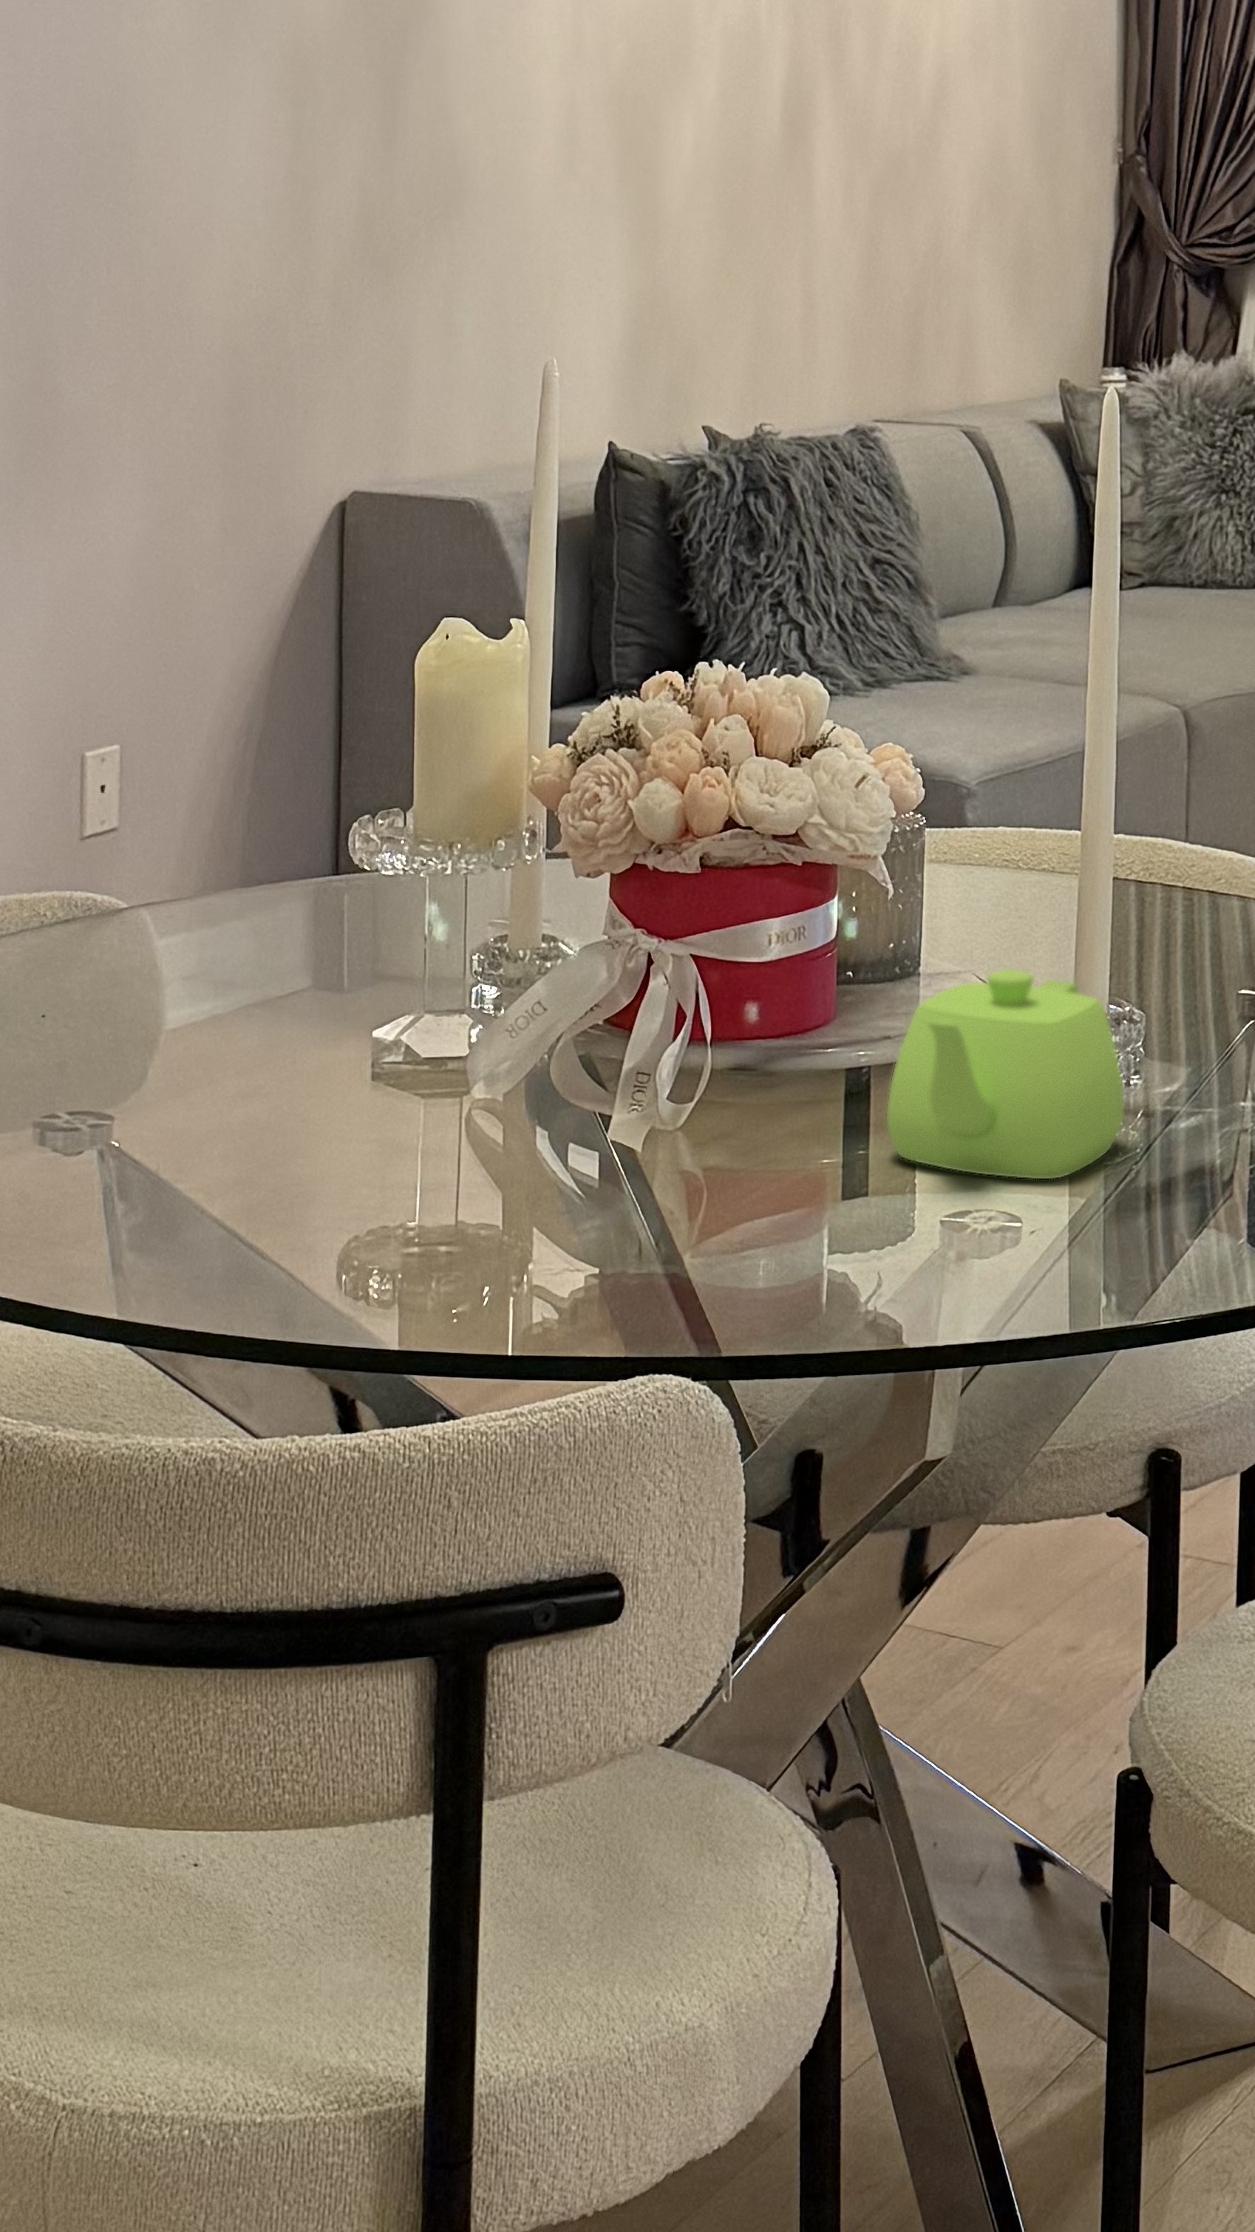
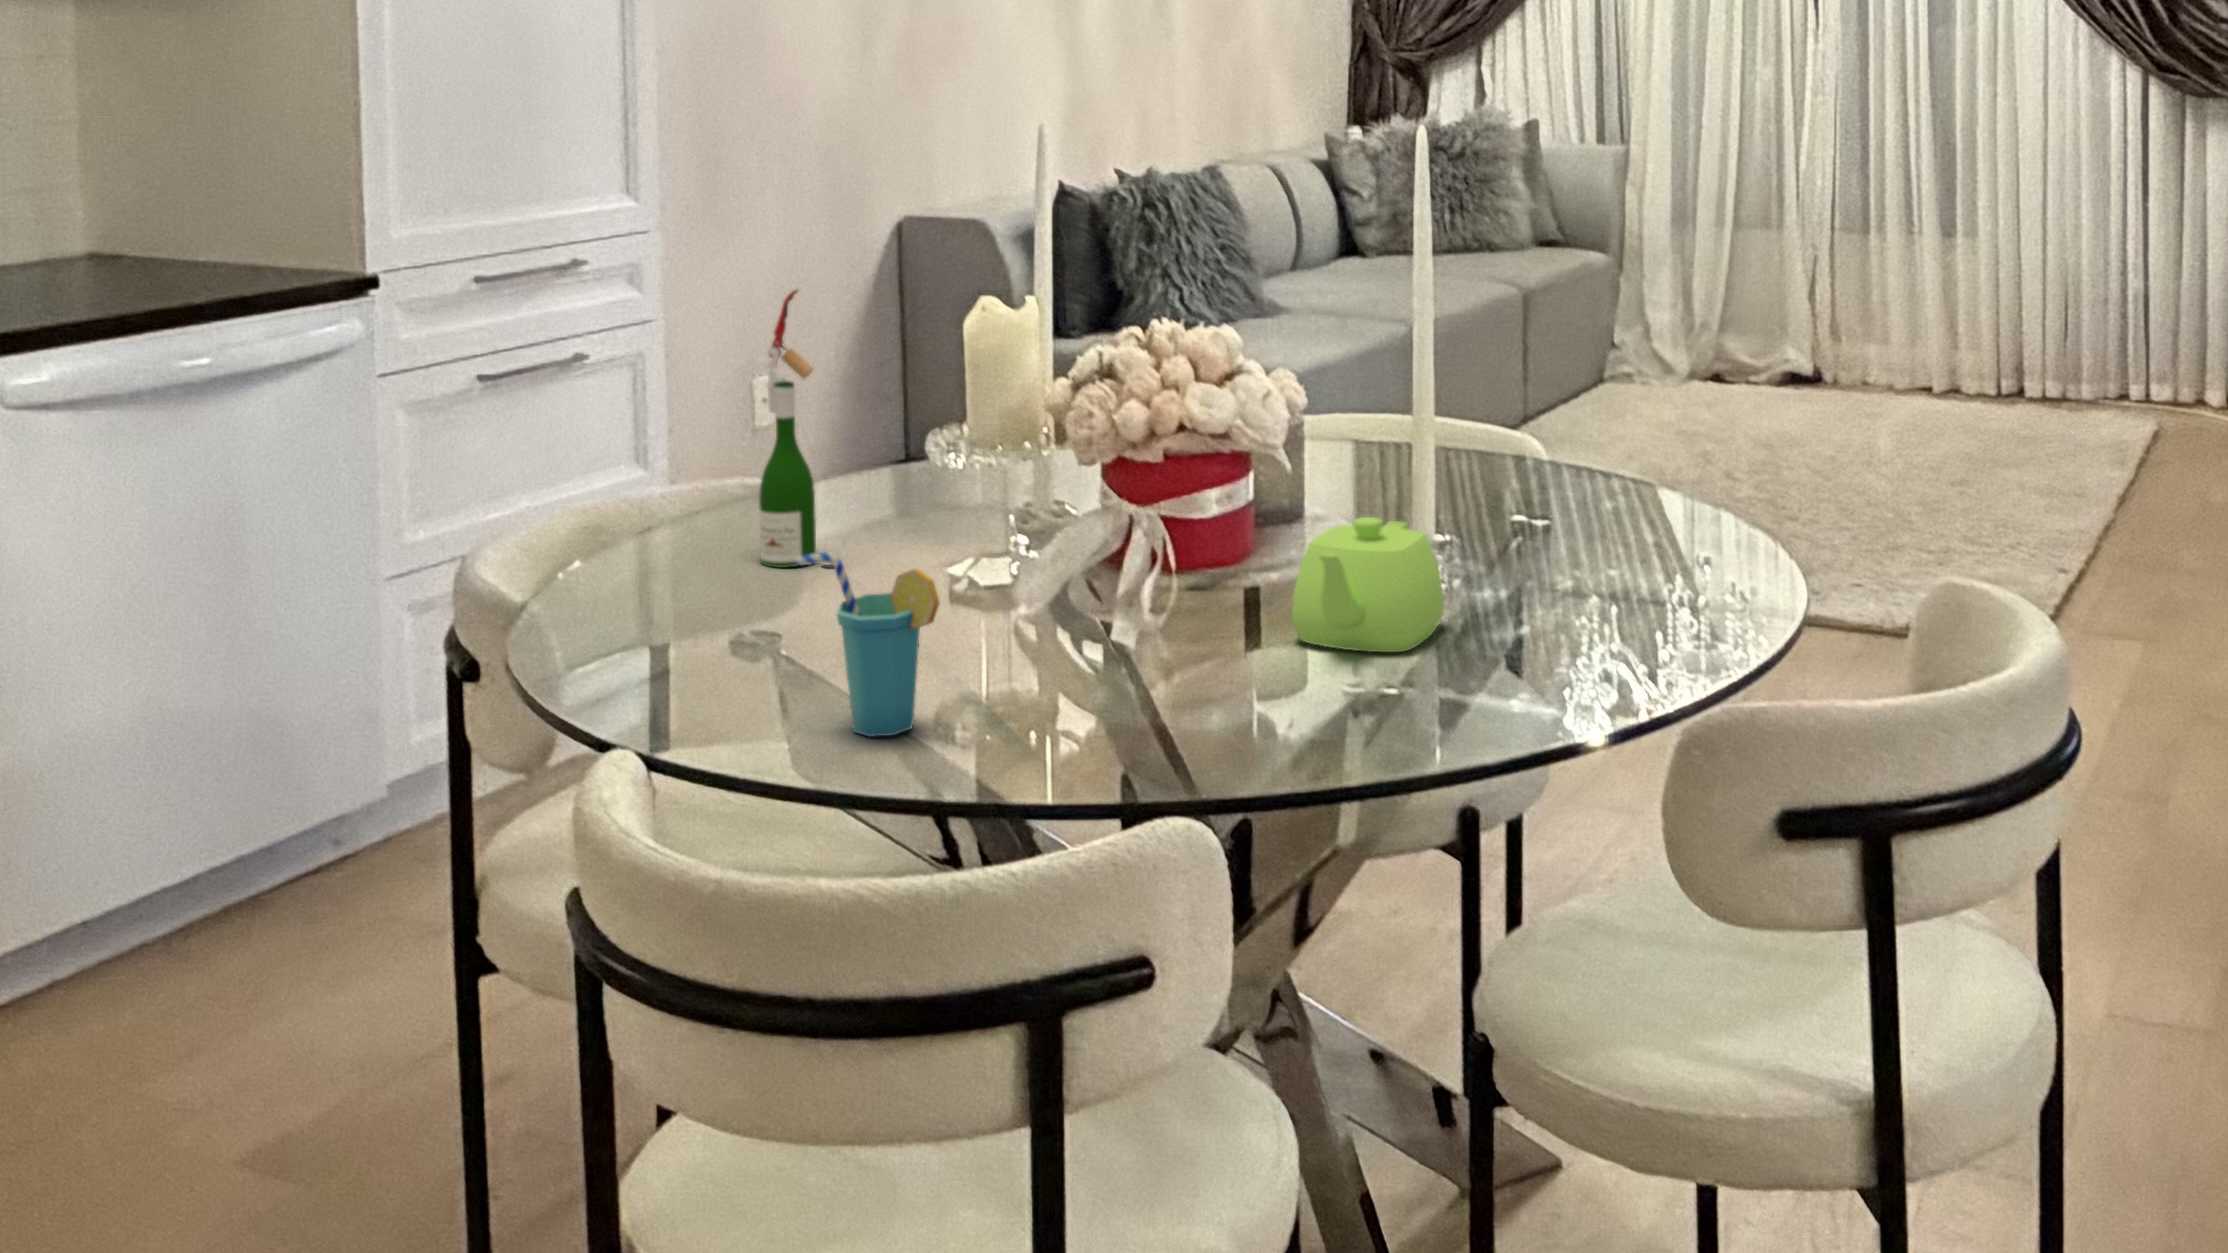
wine bottle: none [86,586,209,1019] -> present [759,290,831,568]
cup: none [134,982,346,1264] -> present [796,552,940,737]

